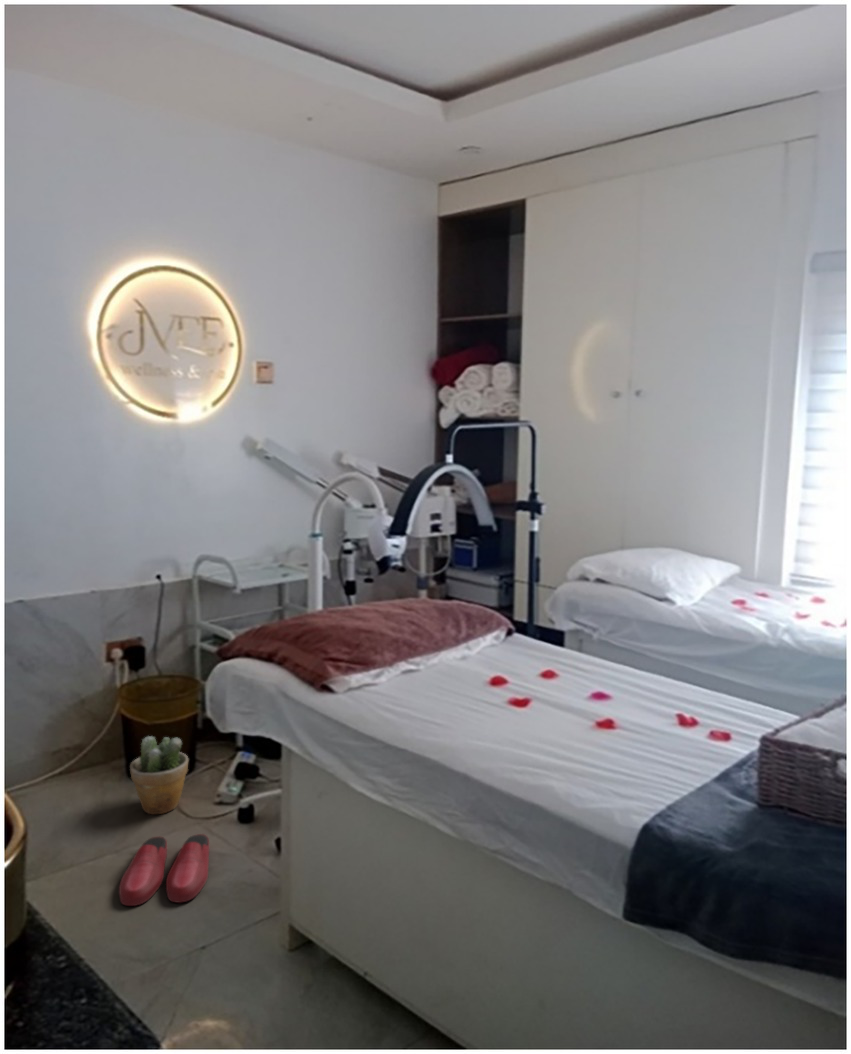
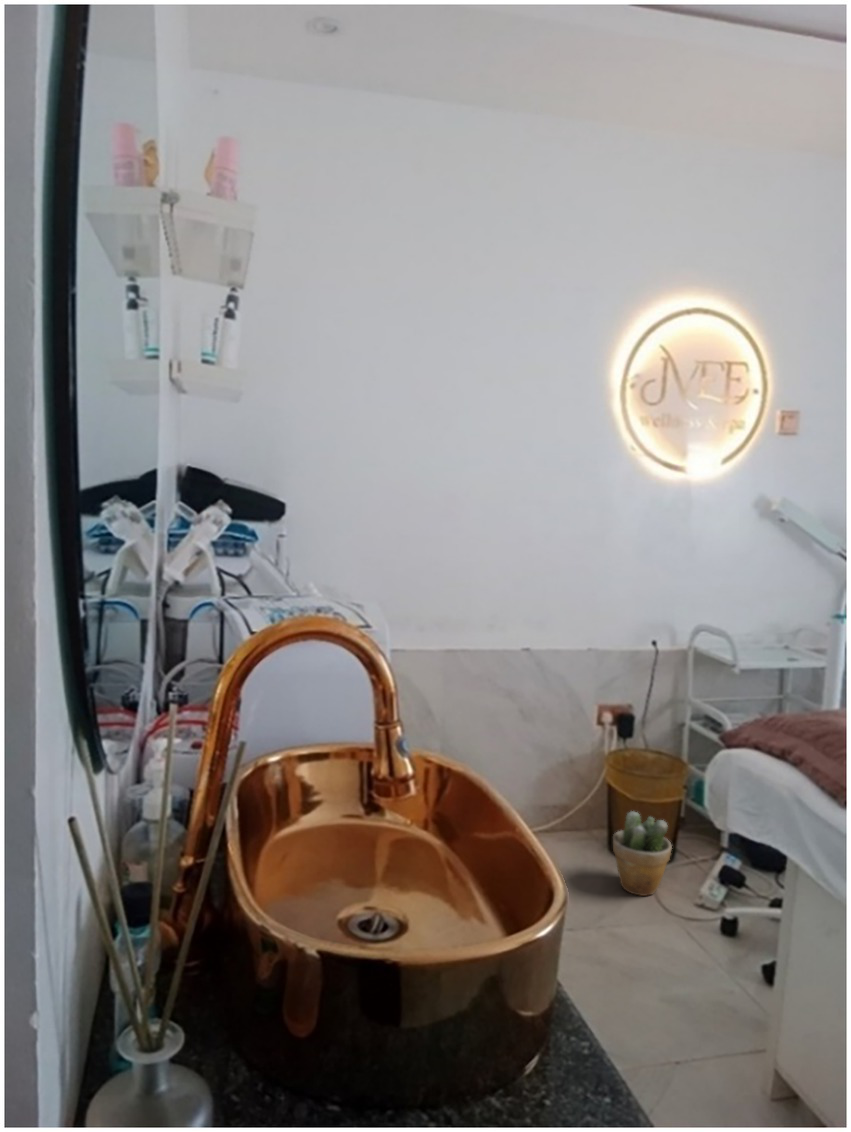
slippers: present [119,834,209,906] -> none [602,917,691,993]

